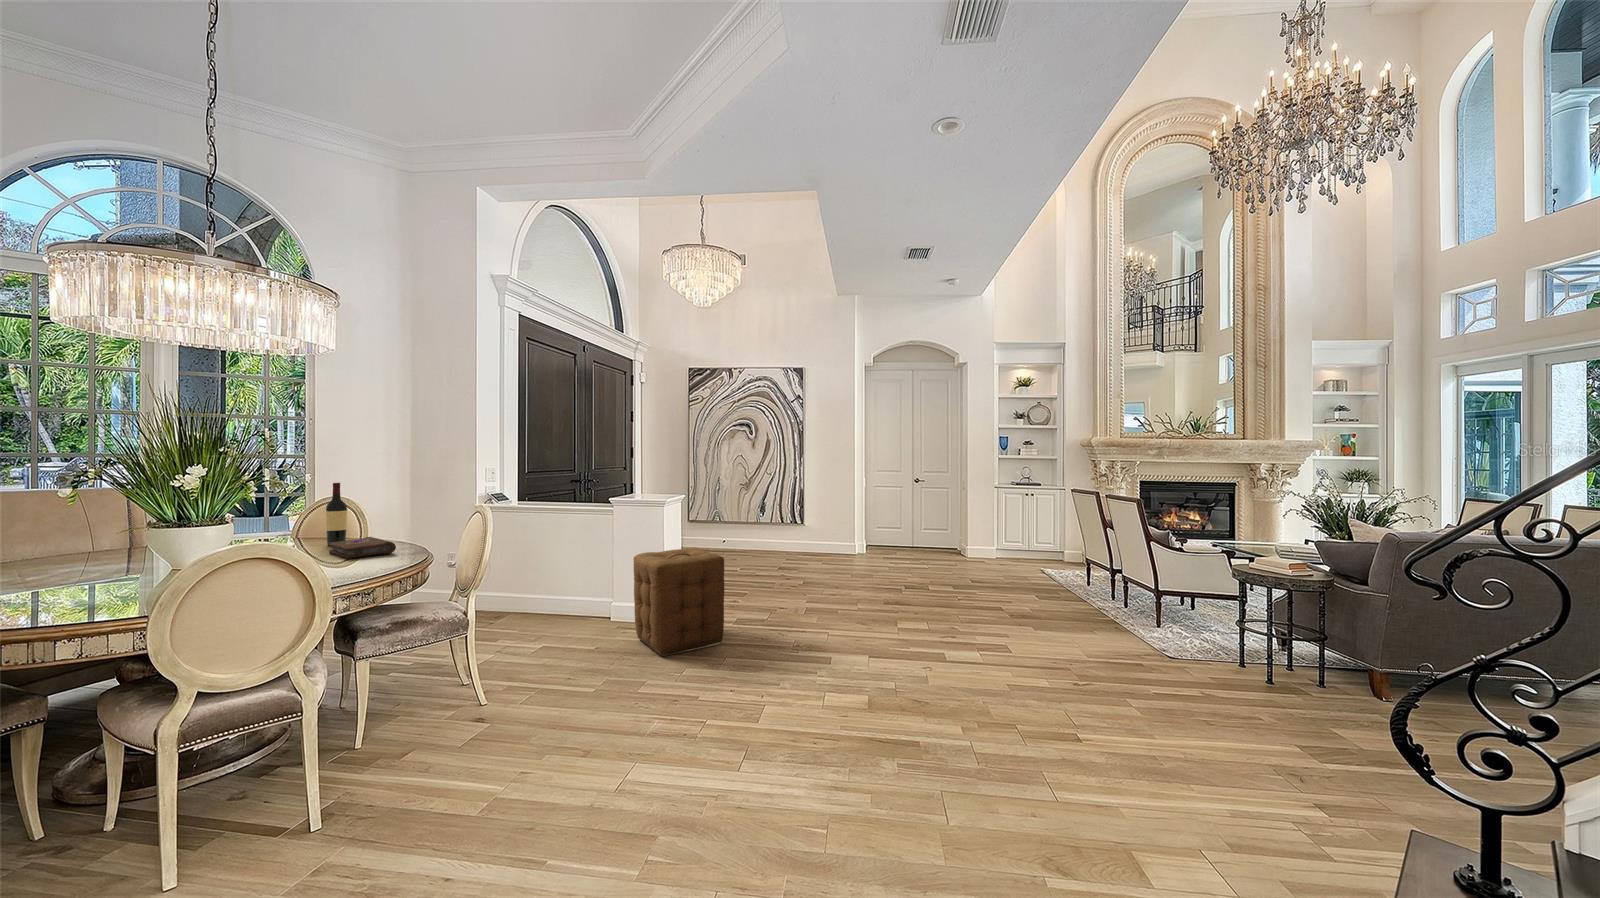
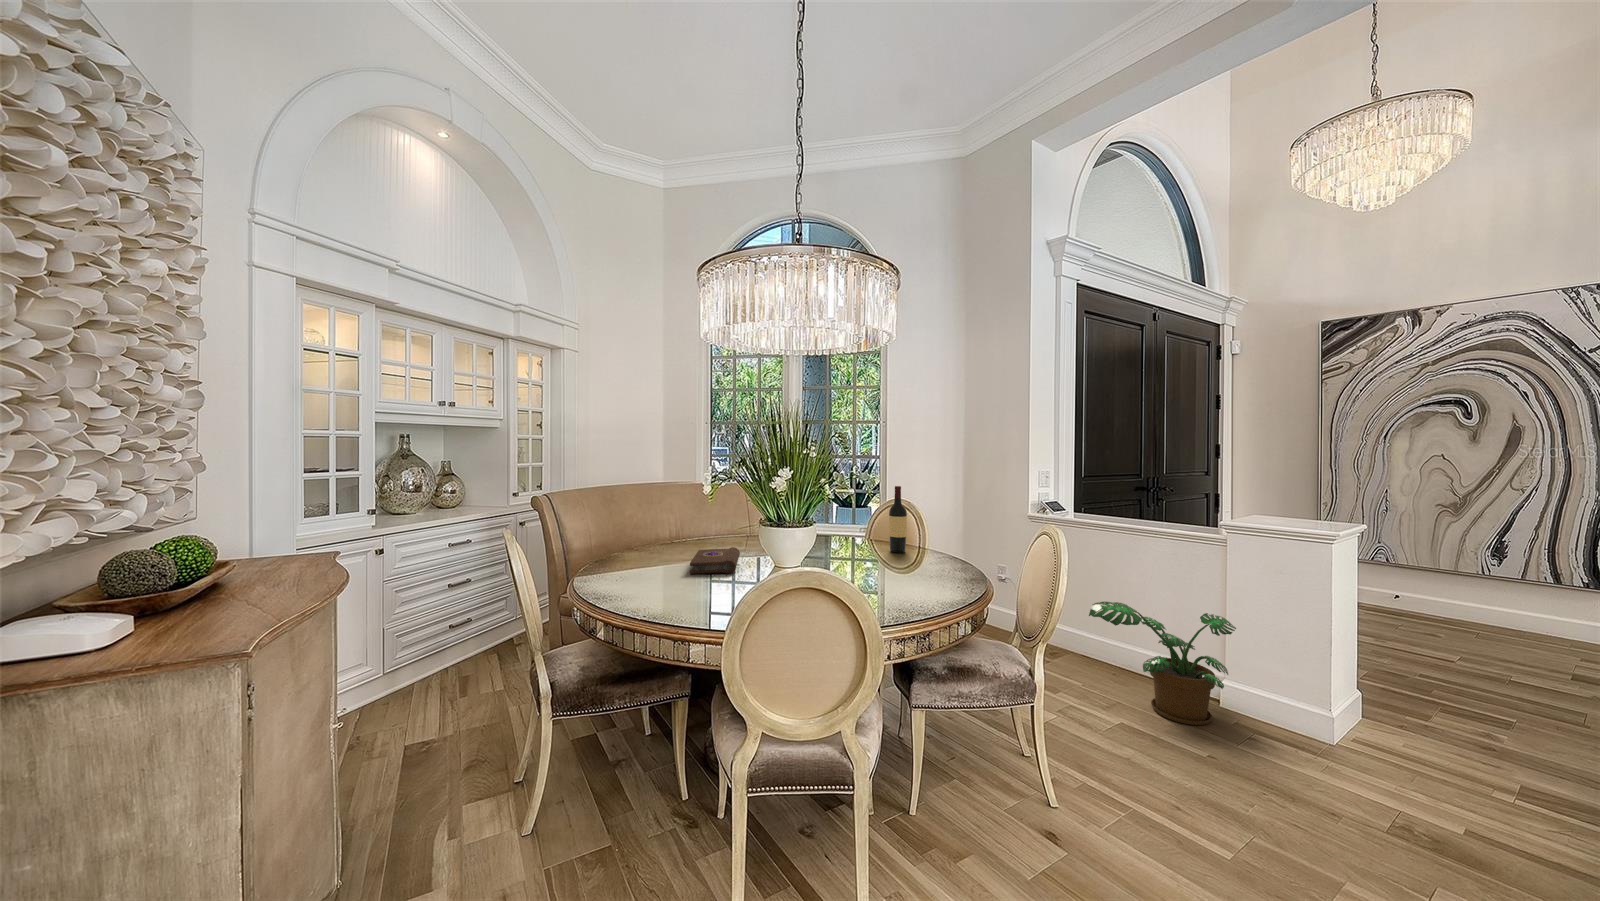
book: present [329,537,396,559] -> present [690,547,740,575]
ottoman: present [634,548,724,656] -> none [1282,625,1542,859]
potted plant: none [521,561,619,637] -> present [1089,602,1236,725]

